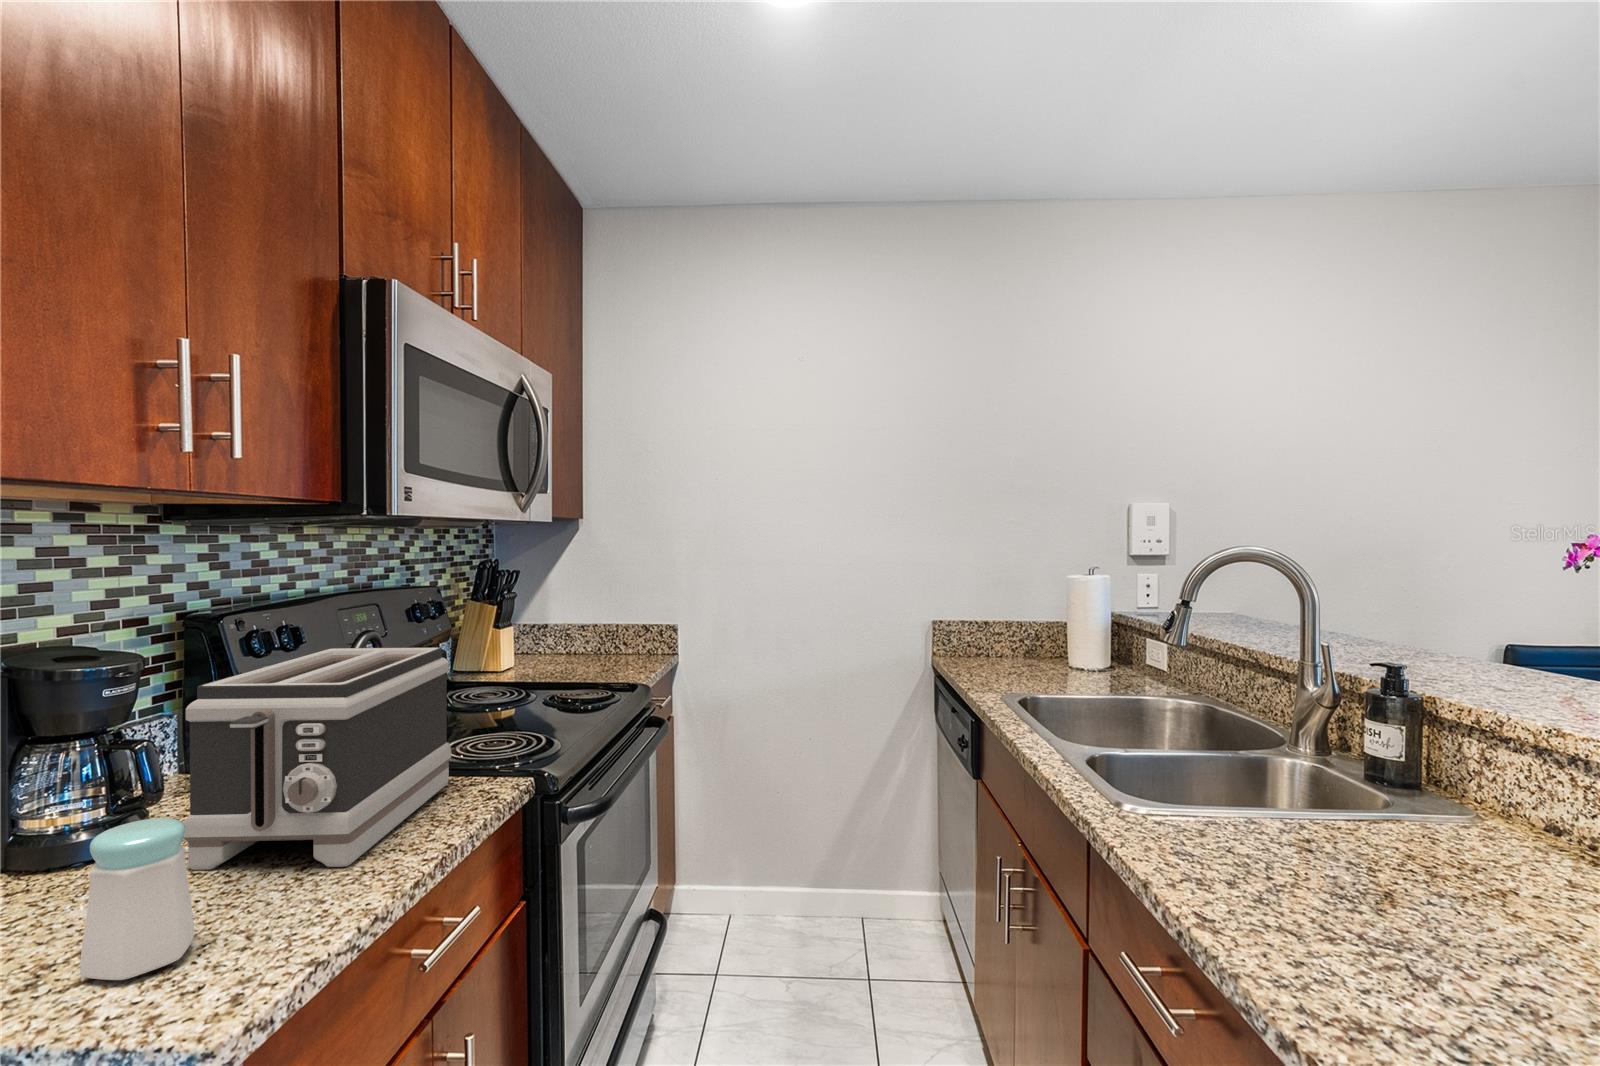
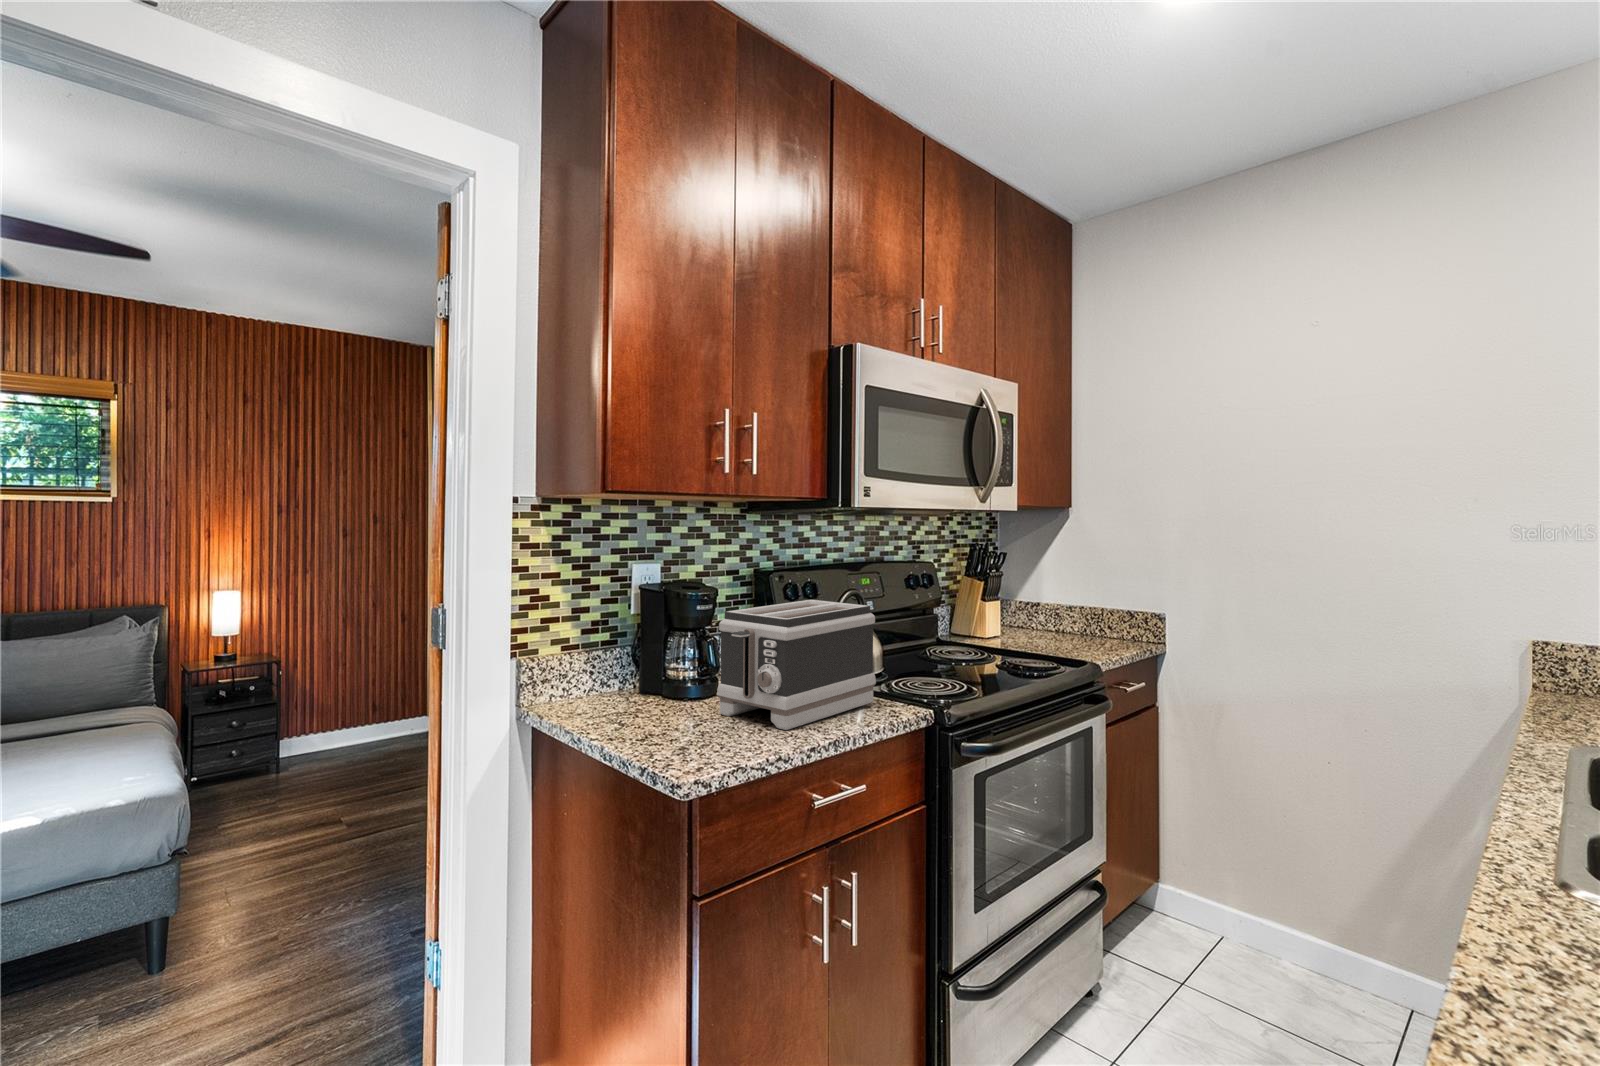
salt shaker: present [80,818,194,980] -> none [656,673,701,747]

